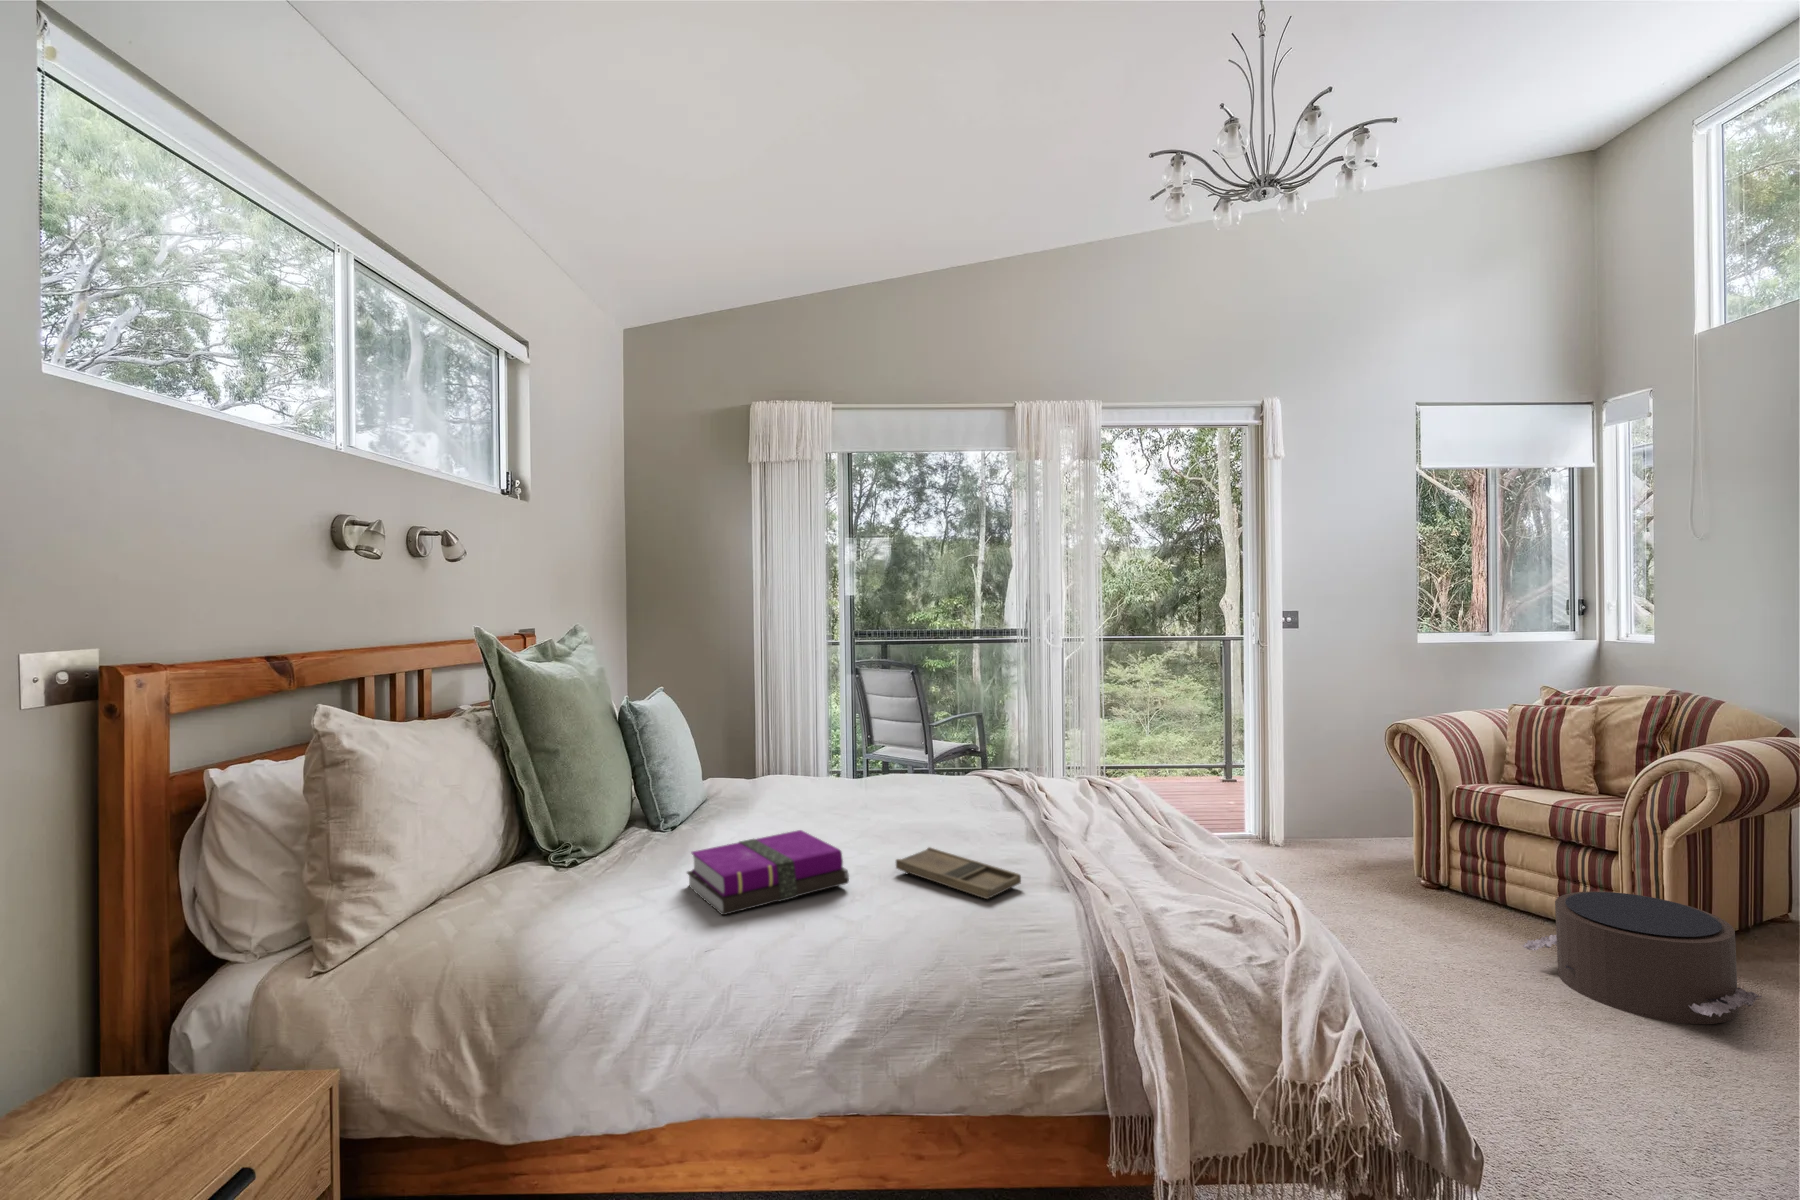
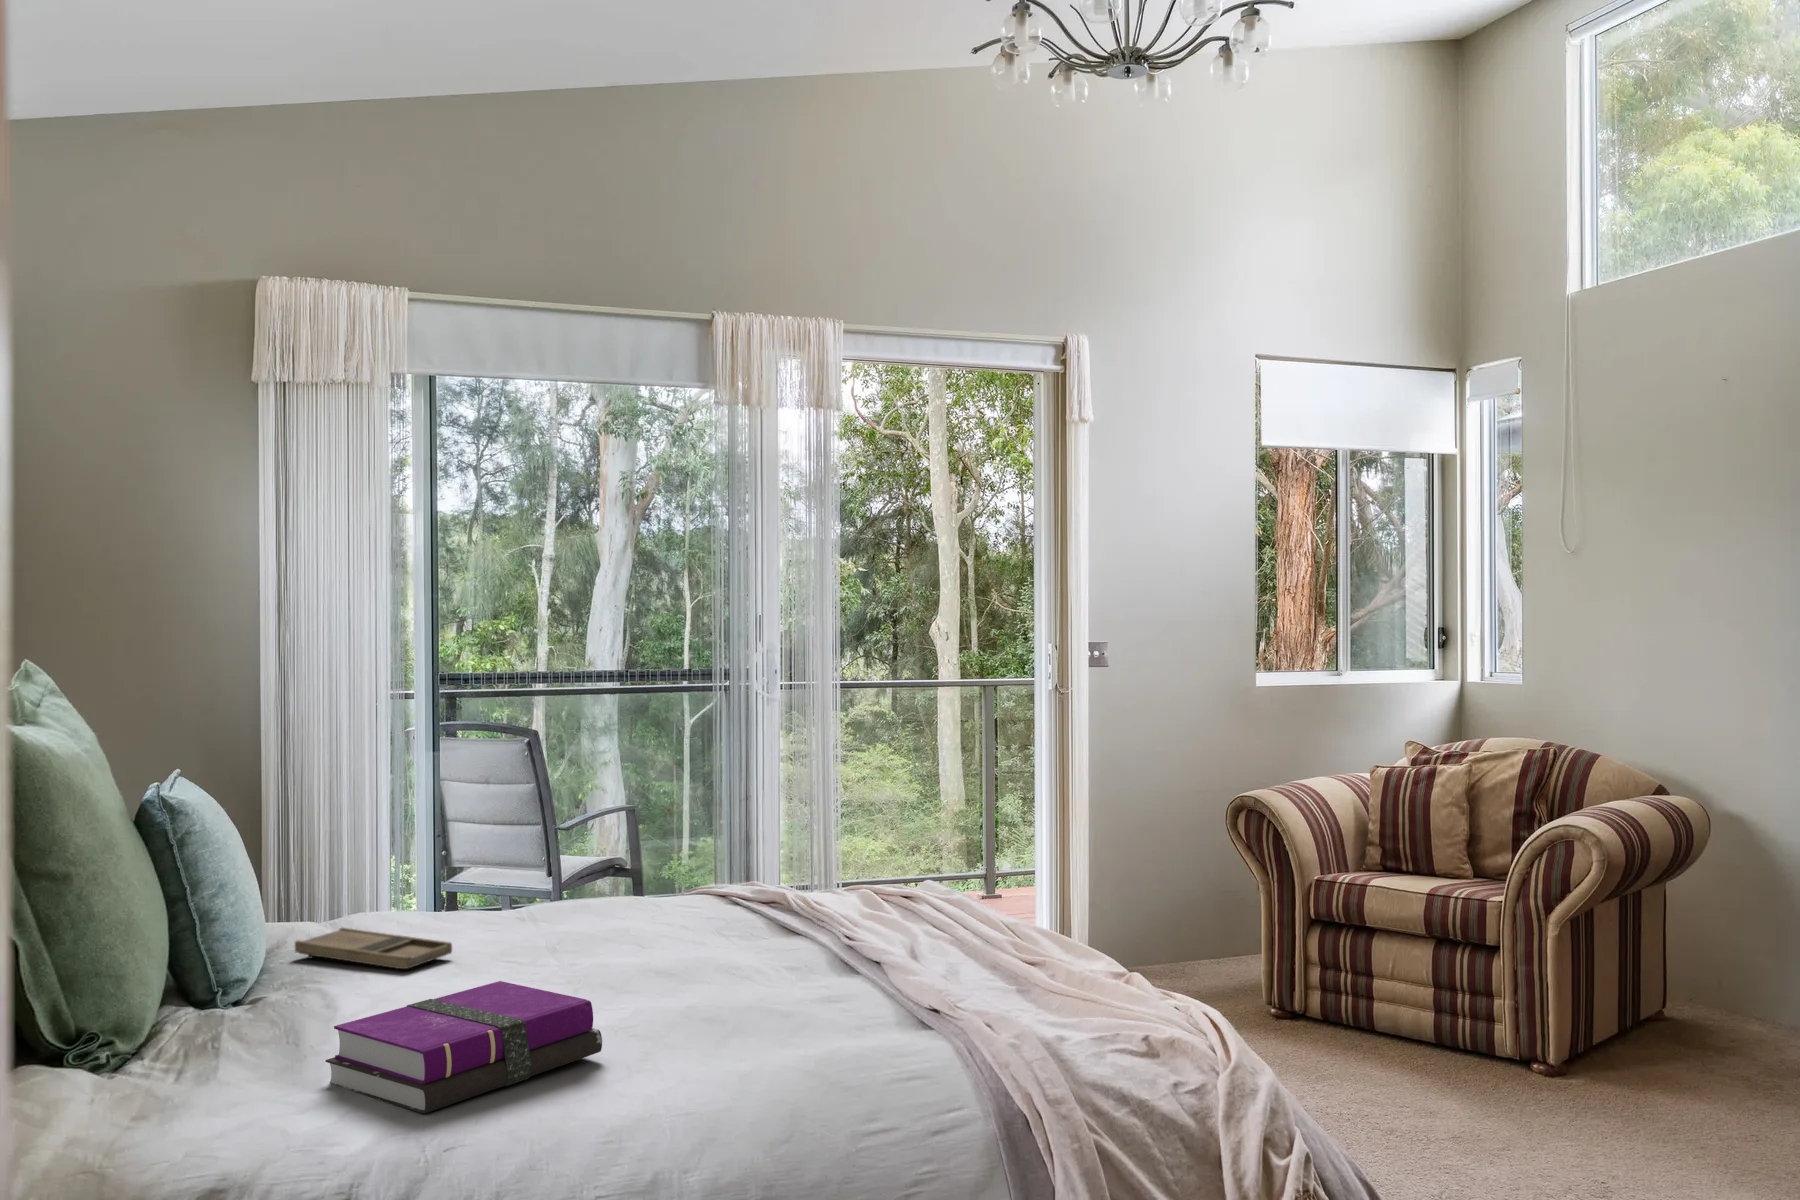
tray: present [896,847,1021,899] -> present [295,928,452,969]
pouf: present [1522,891,1762,1024] -> none [1403,995,1650,1143]

